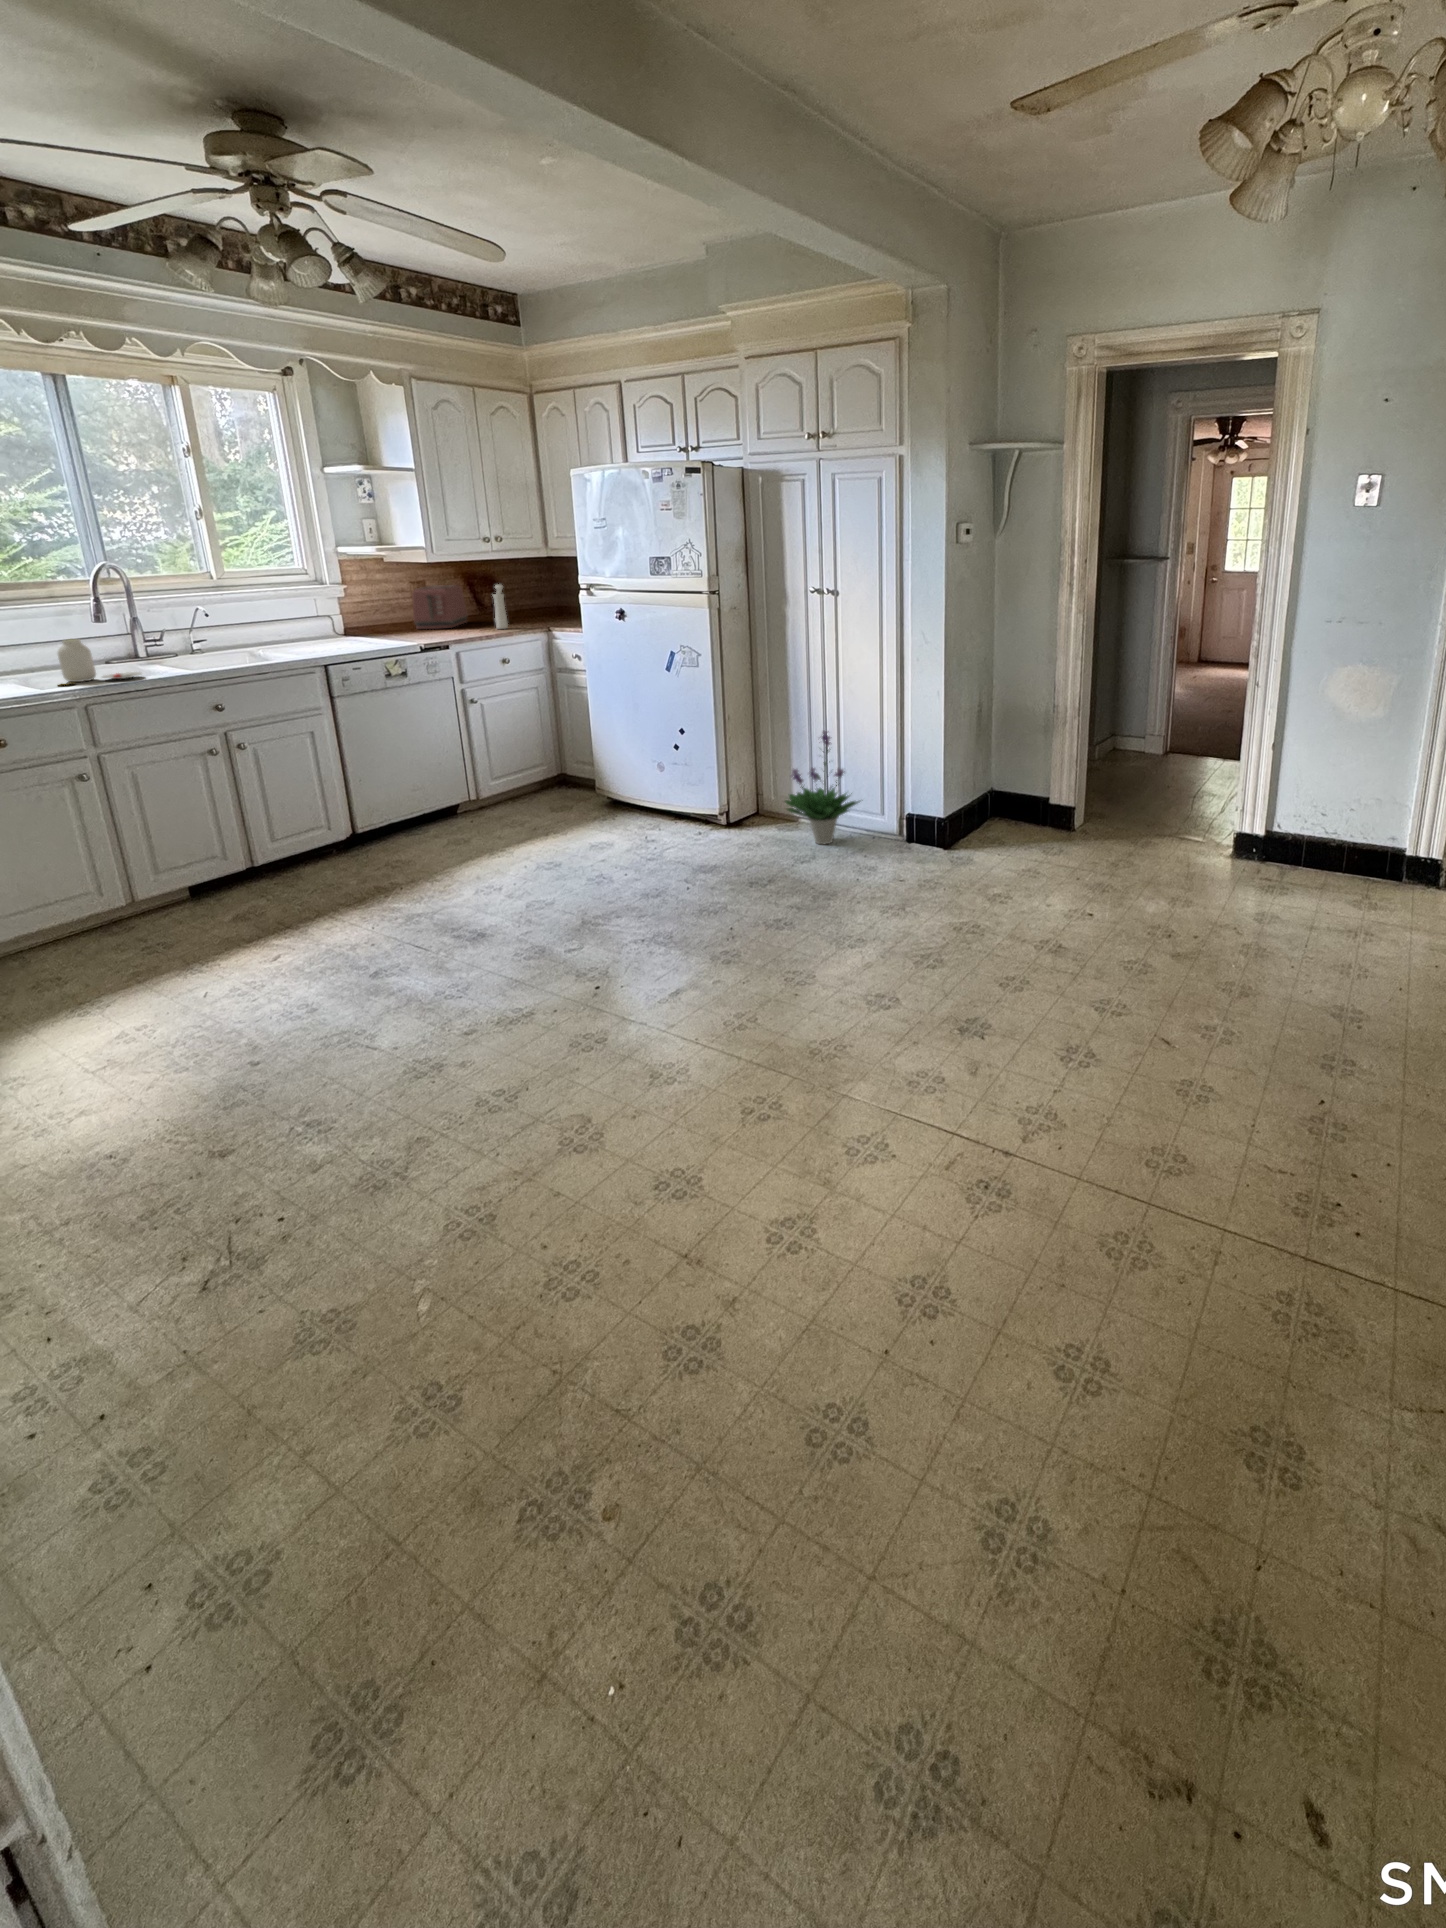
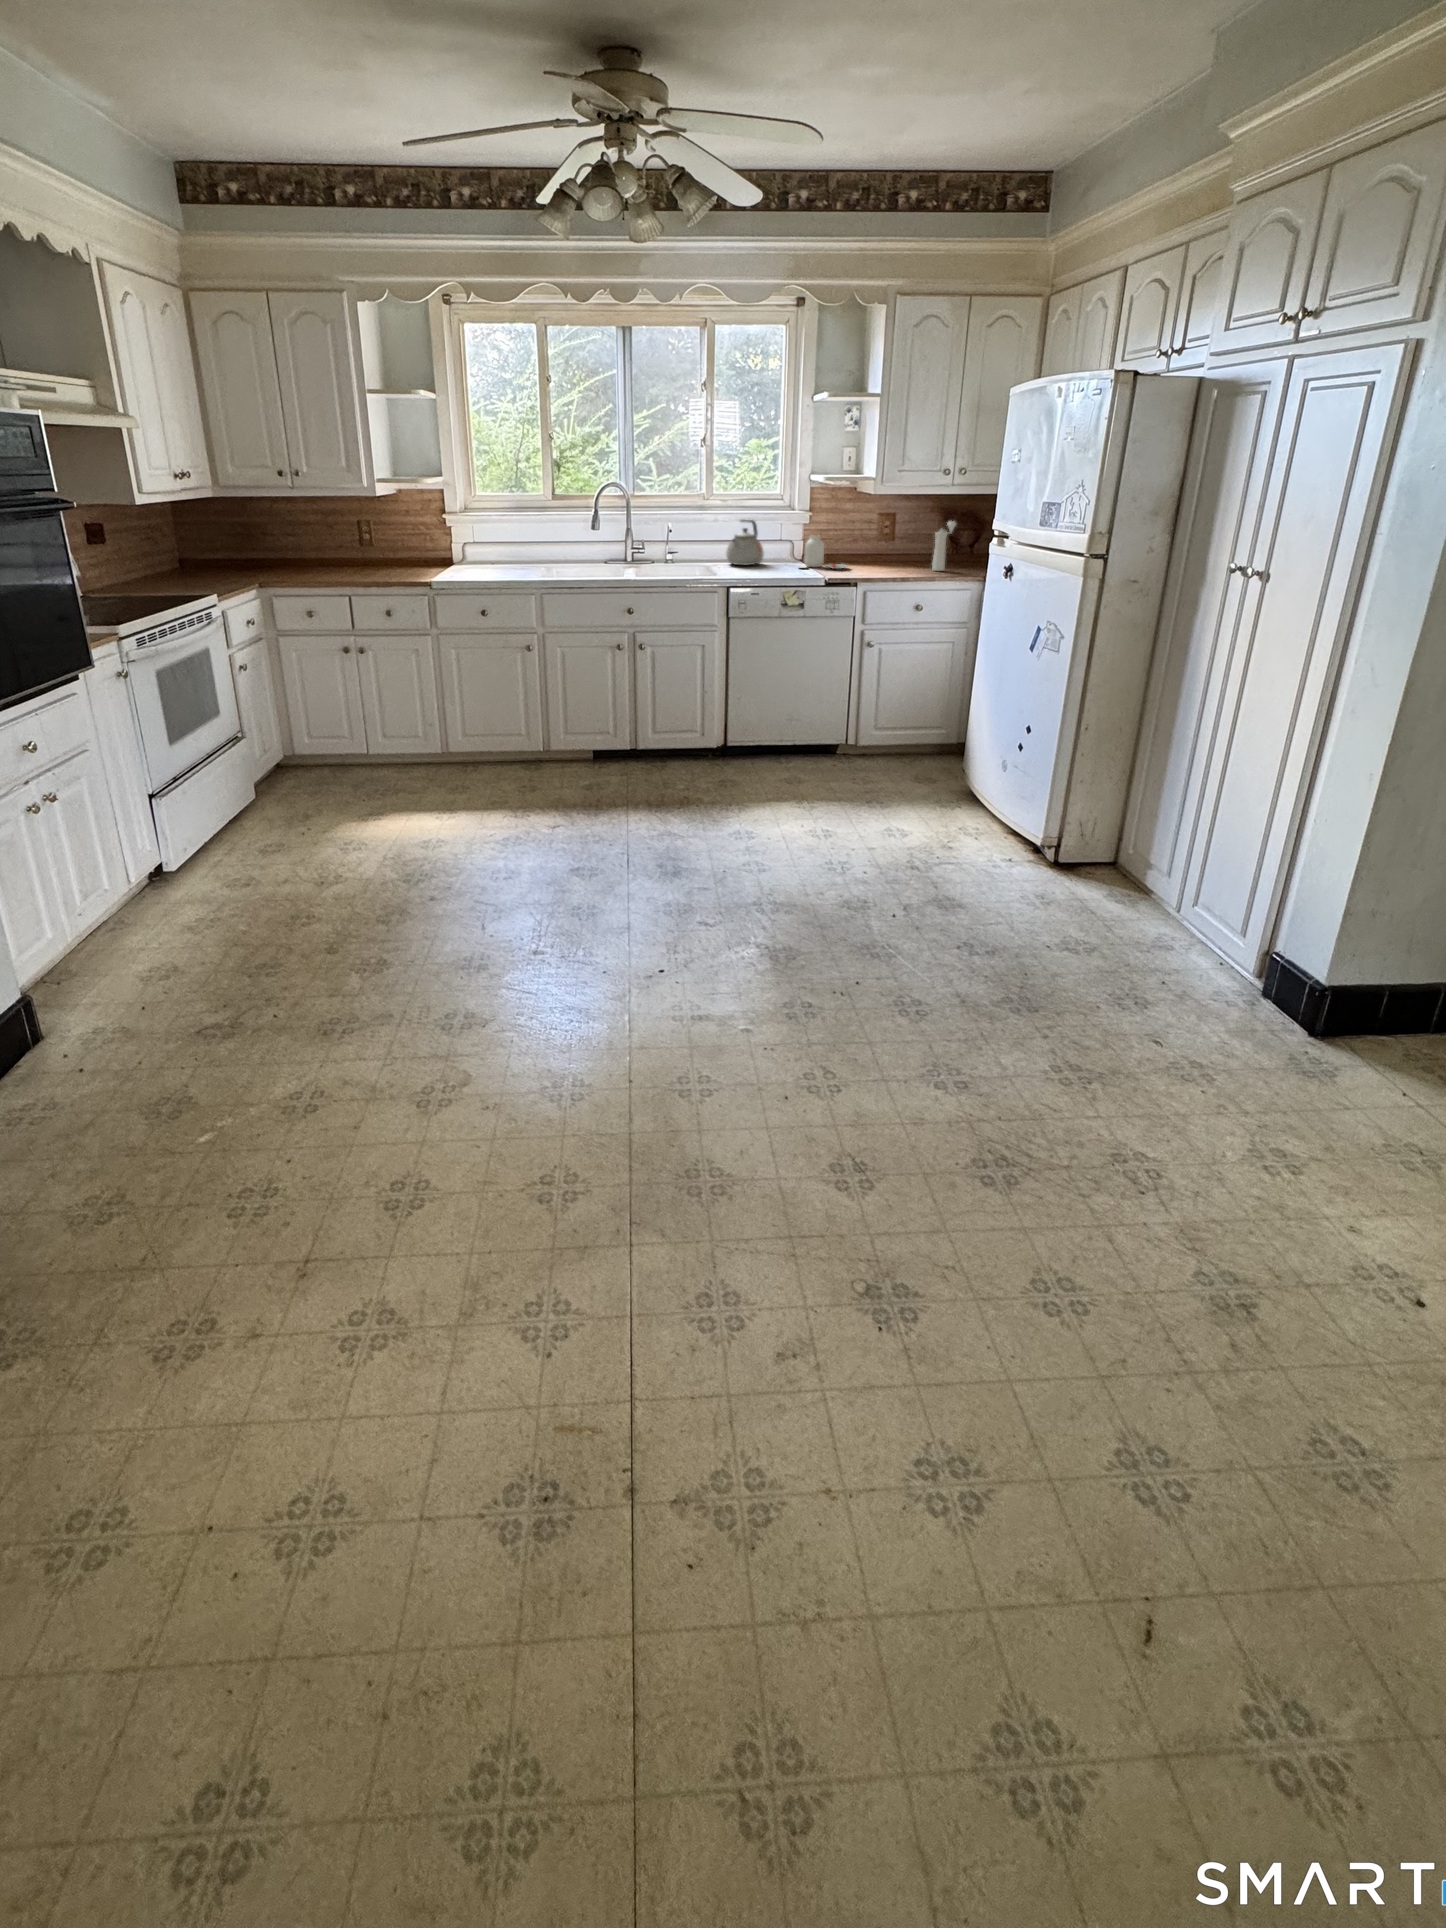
toaster: present [412,585,467,629] -> none [865,517,930,564]
kettle: none [272,596,319,645] -> present [726,520,764,565]
jar: present [58,639,141,684] -> present [804,535,847,569]
potted plant: present [785,731,859,844] -> none [1075,780,1209,941]

